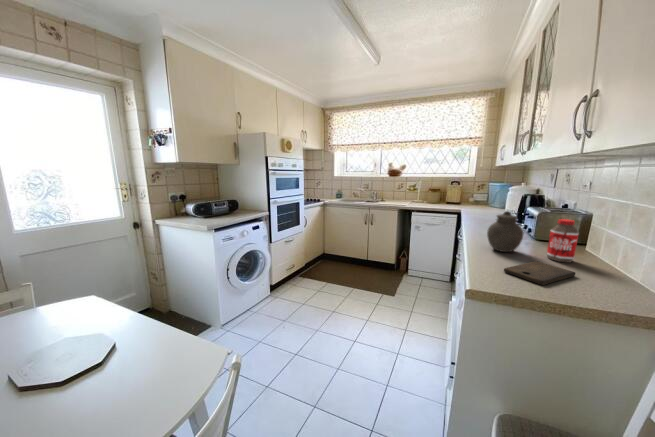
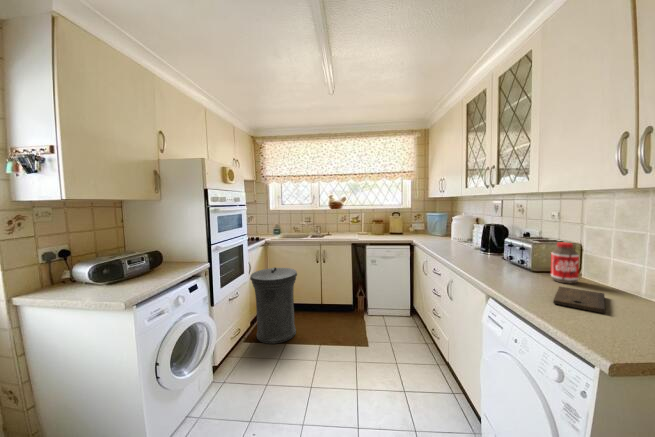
jar: present [487,211,523,252] -> none [494,239,530,280]
trash can: none [305,224,344,283] -> present [250,267,297,344]

